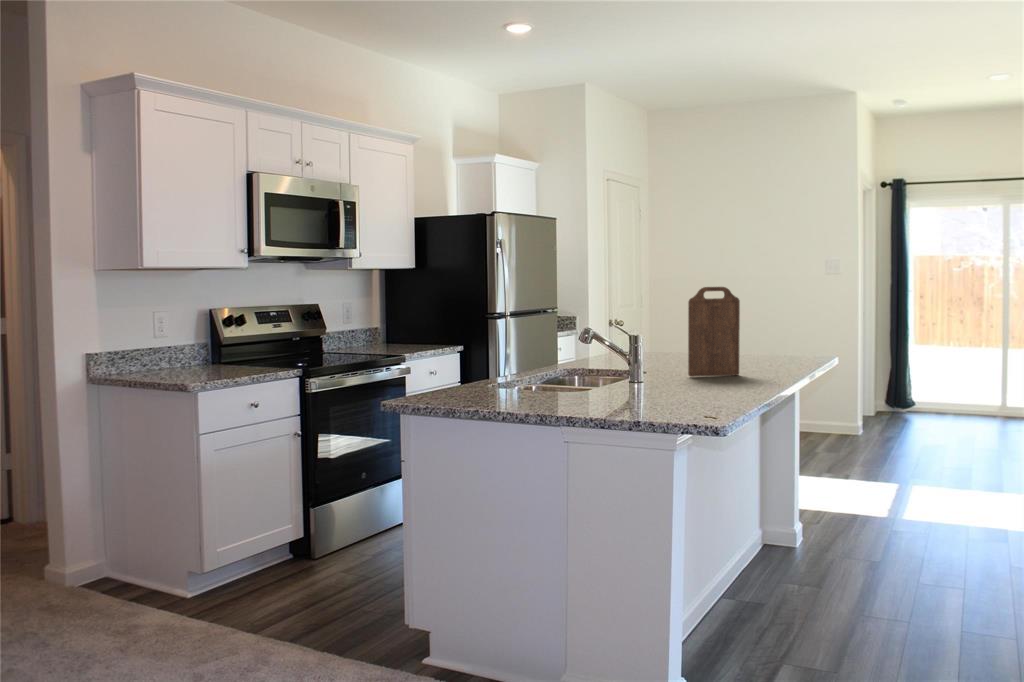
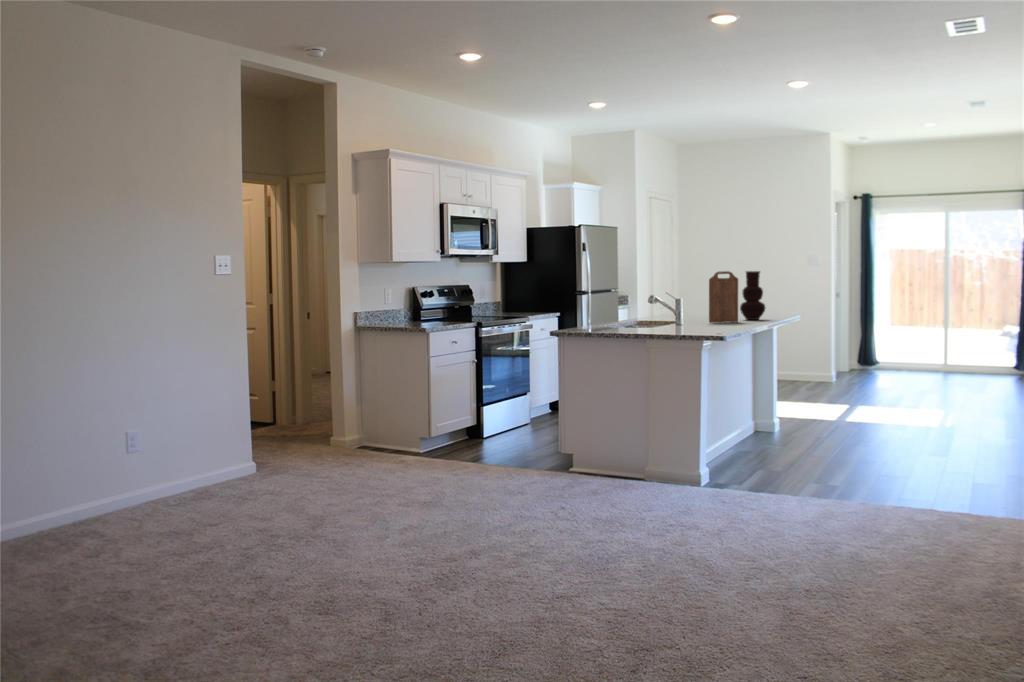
vase: none [740,285,785,369] -> present [740,271,765,320]

